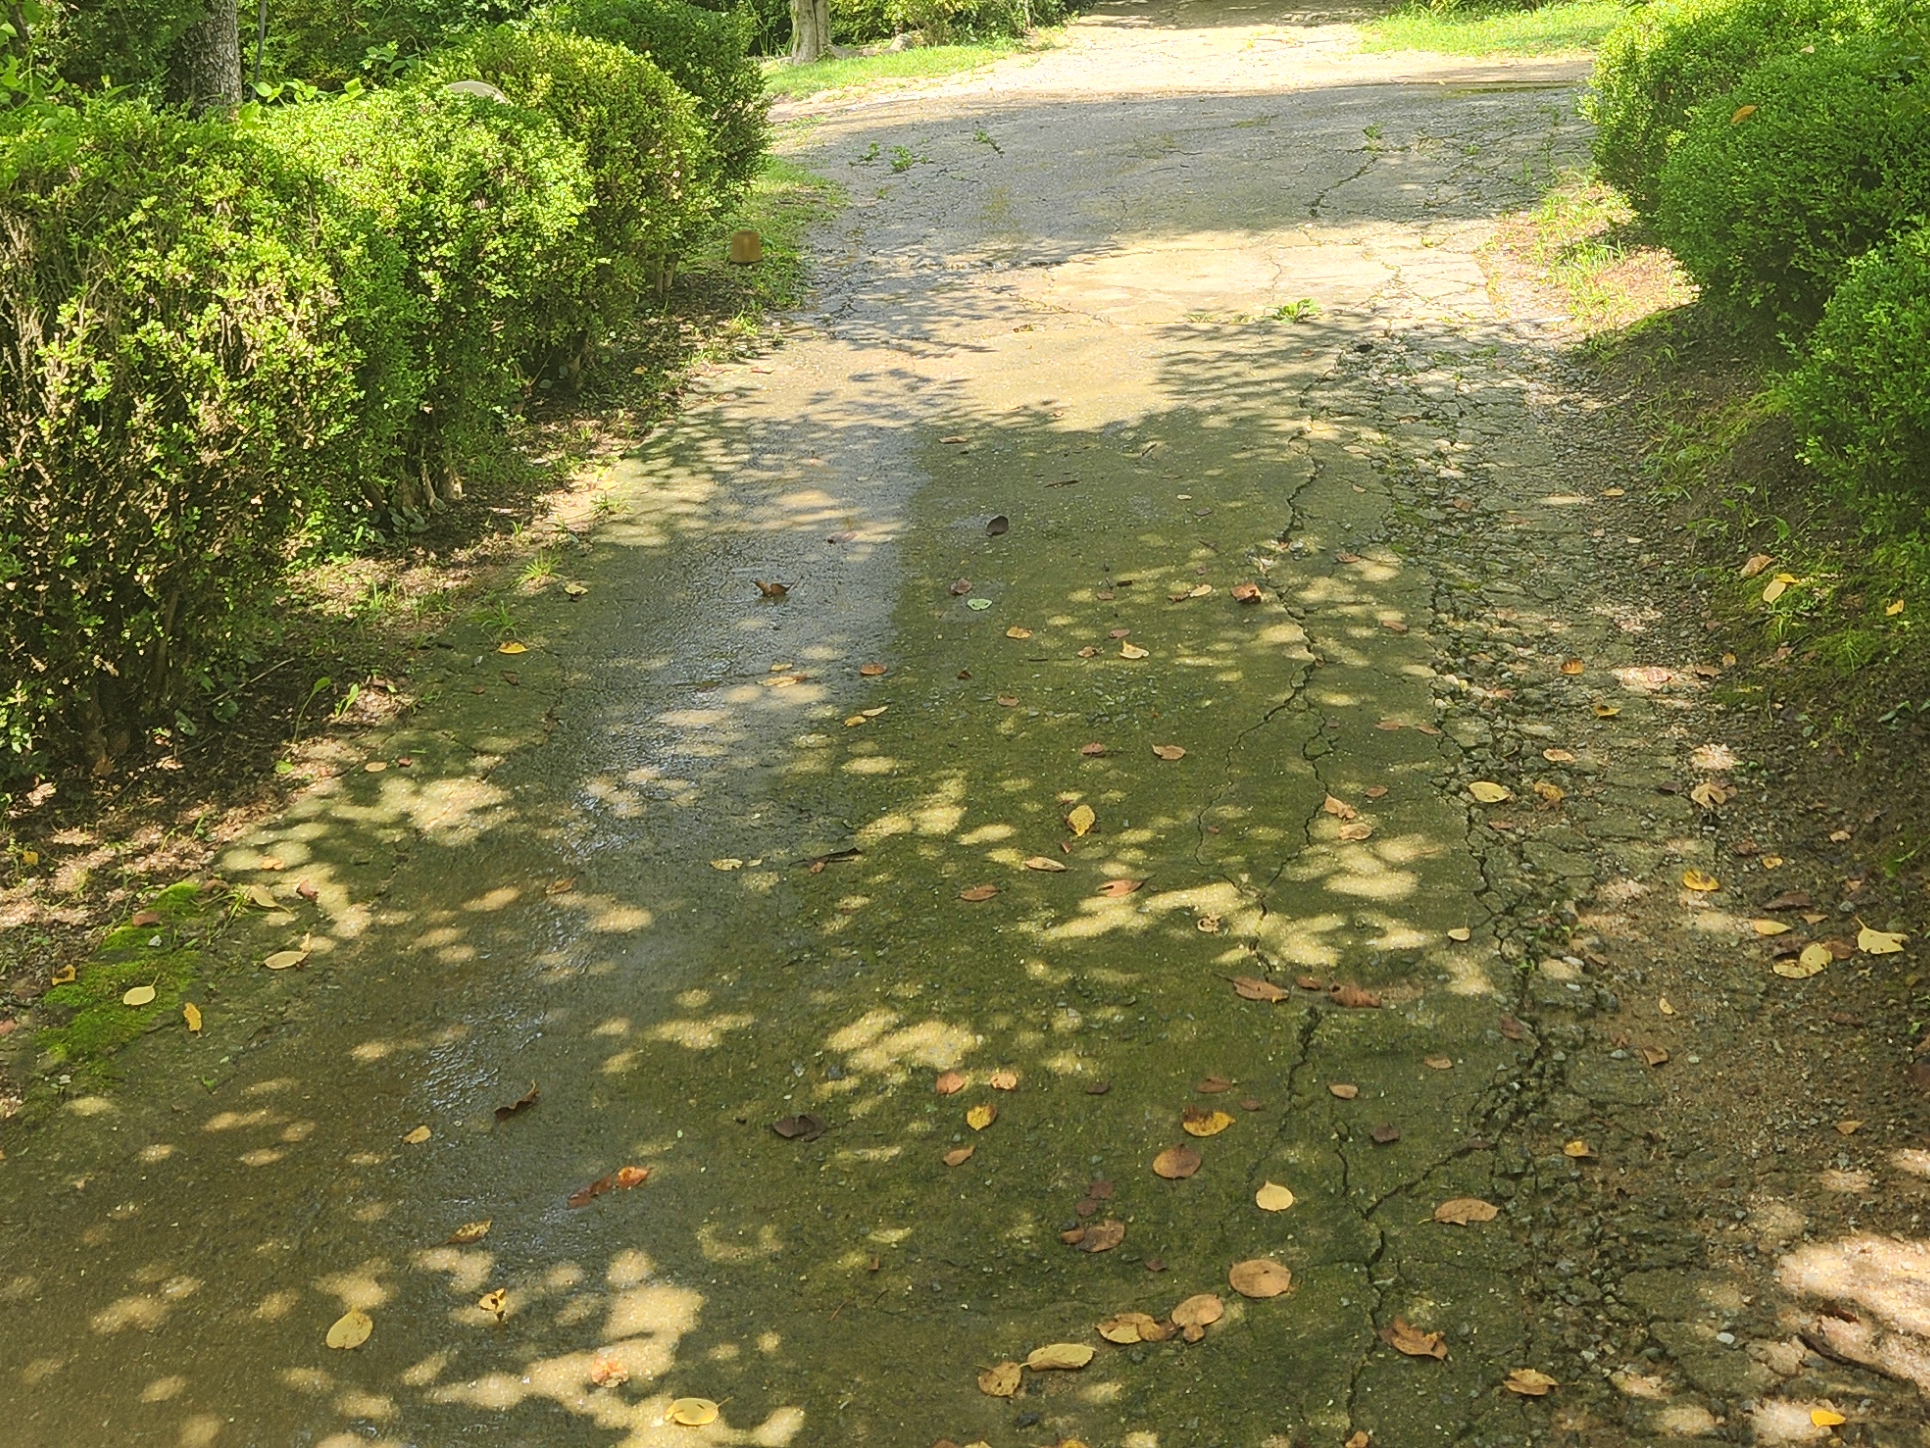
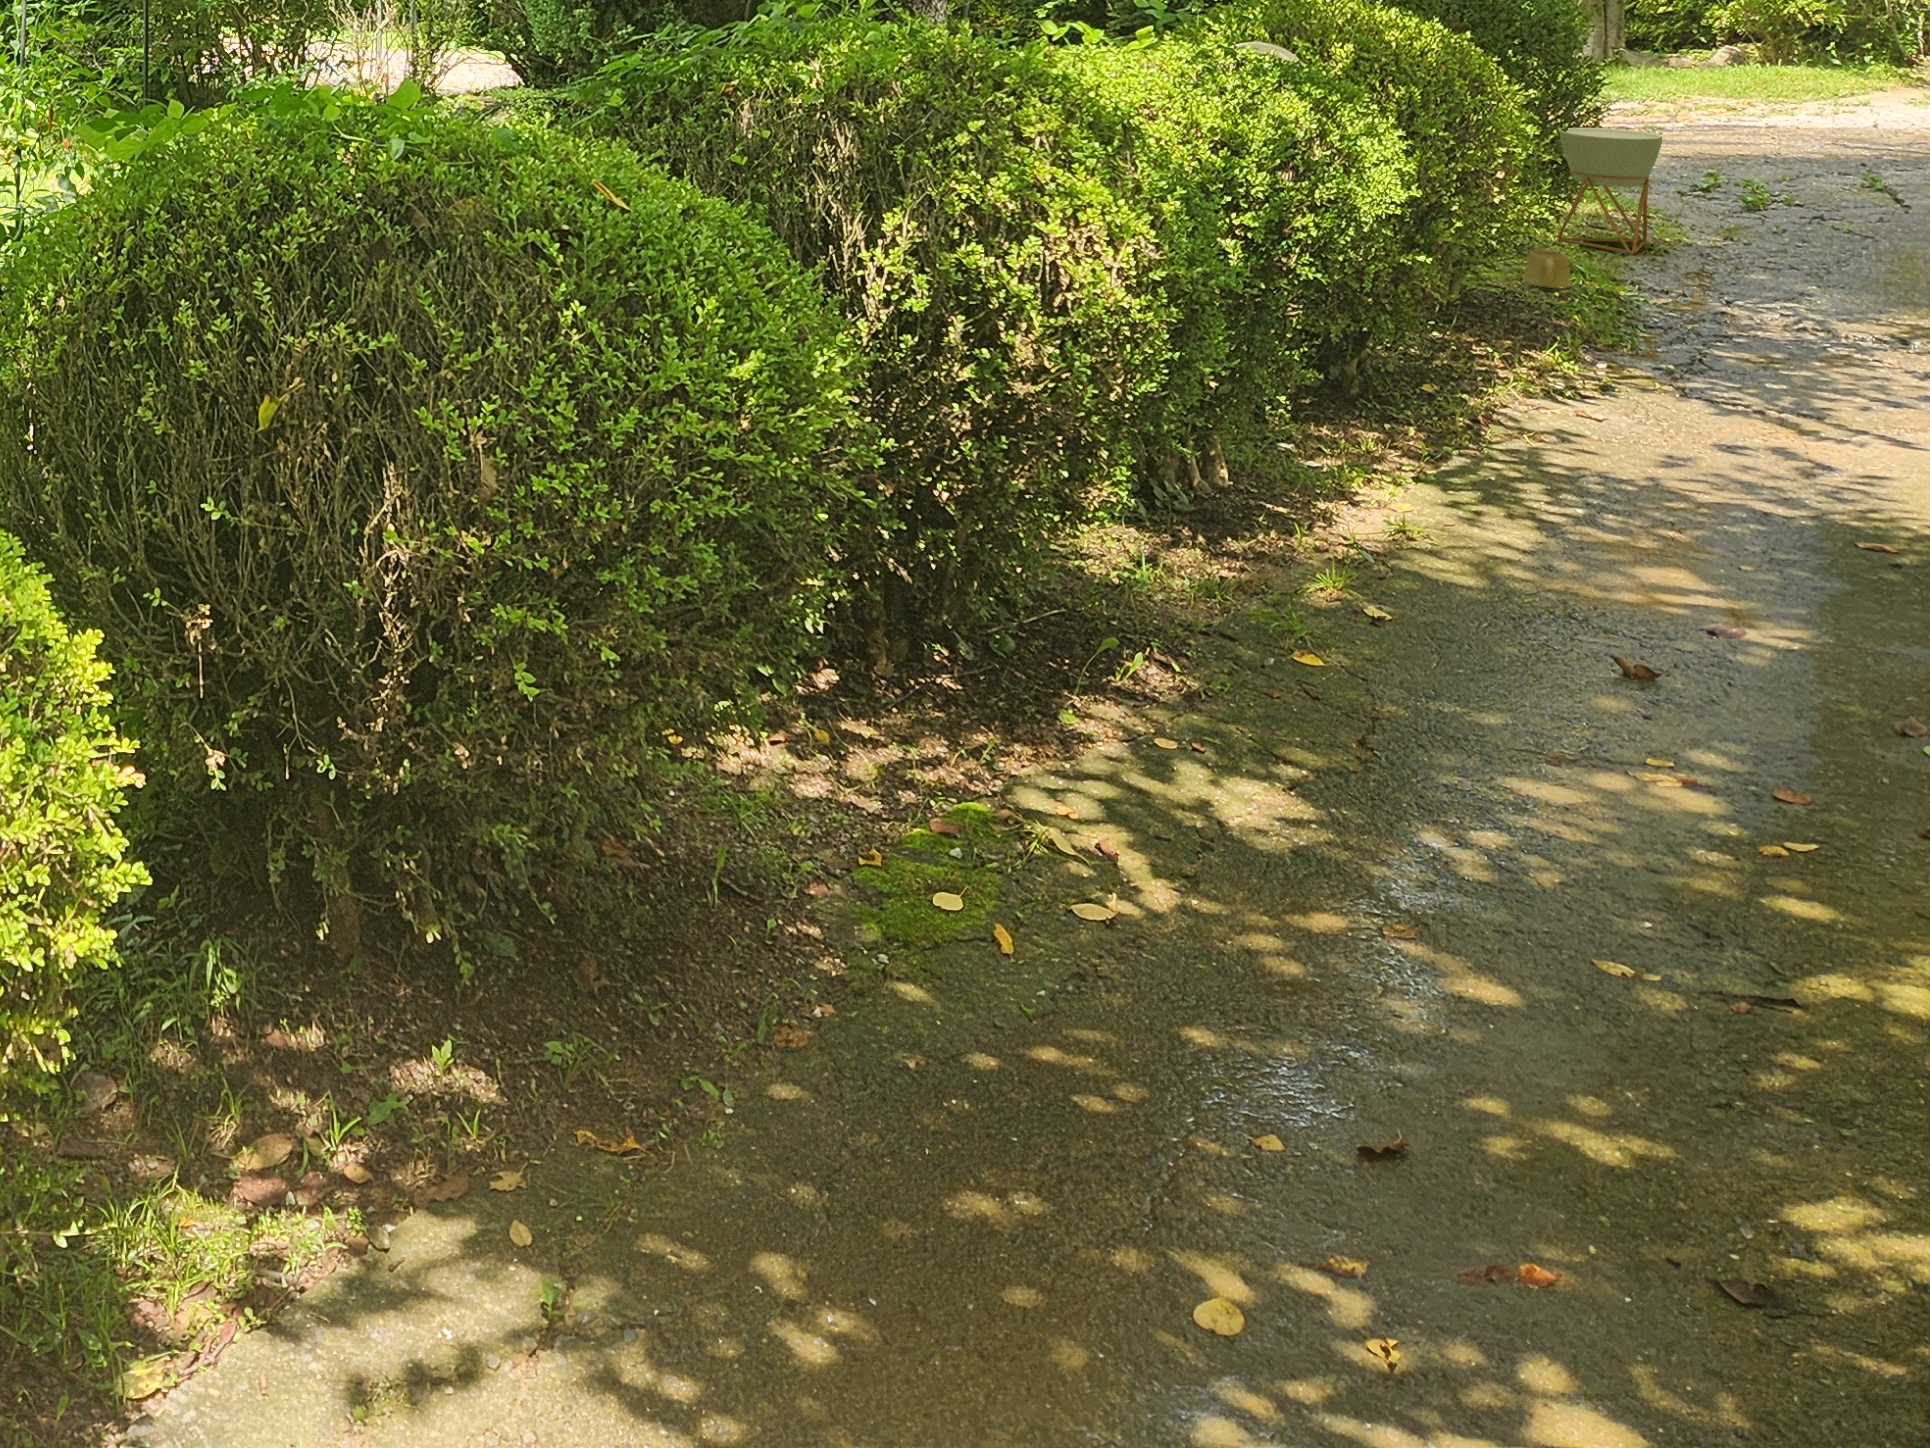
planter: none [754,120,821,223] -> present [1557,128,1662,254]

